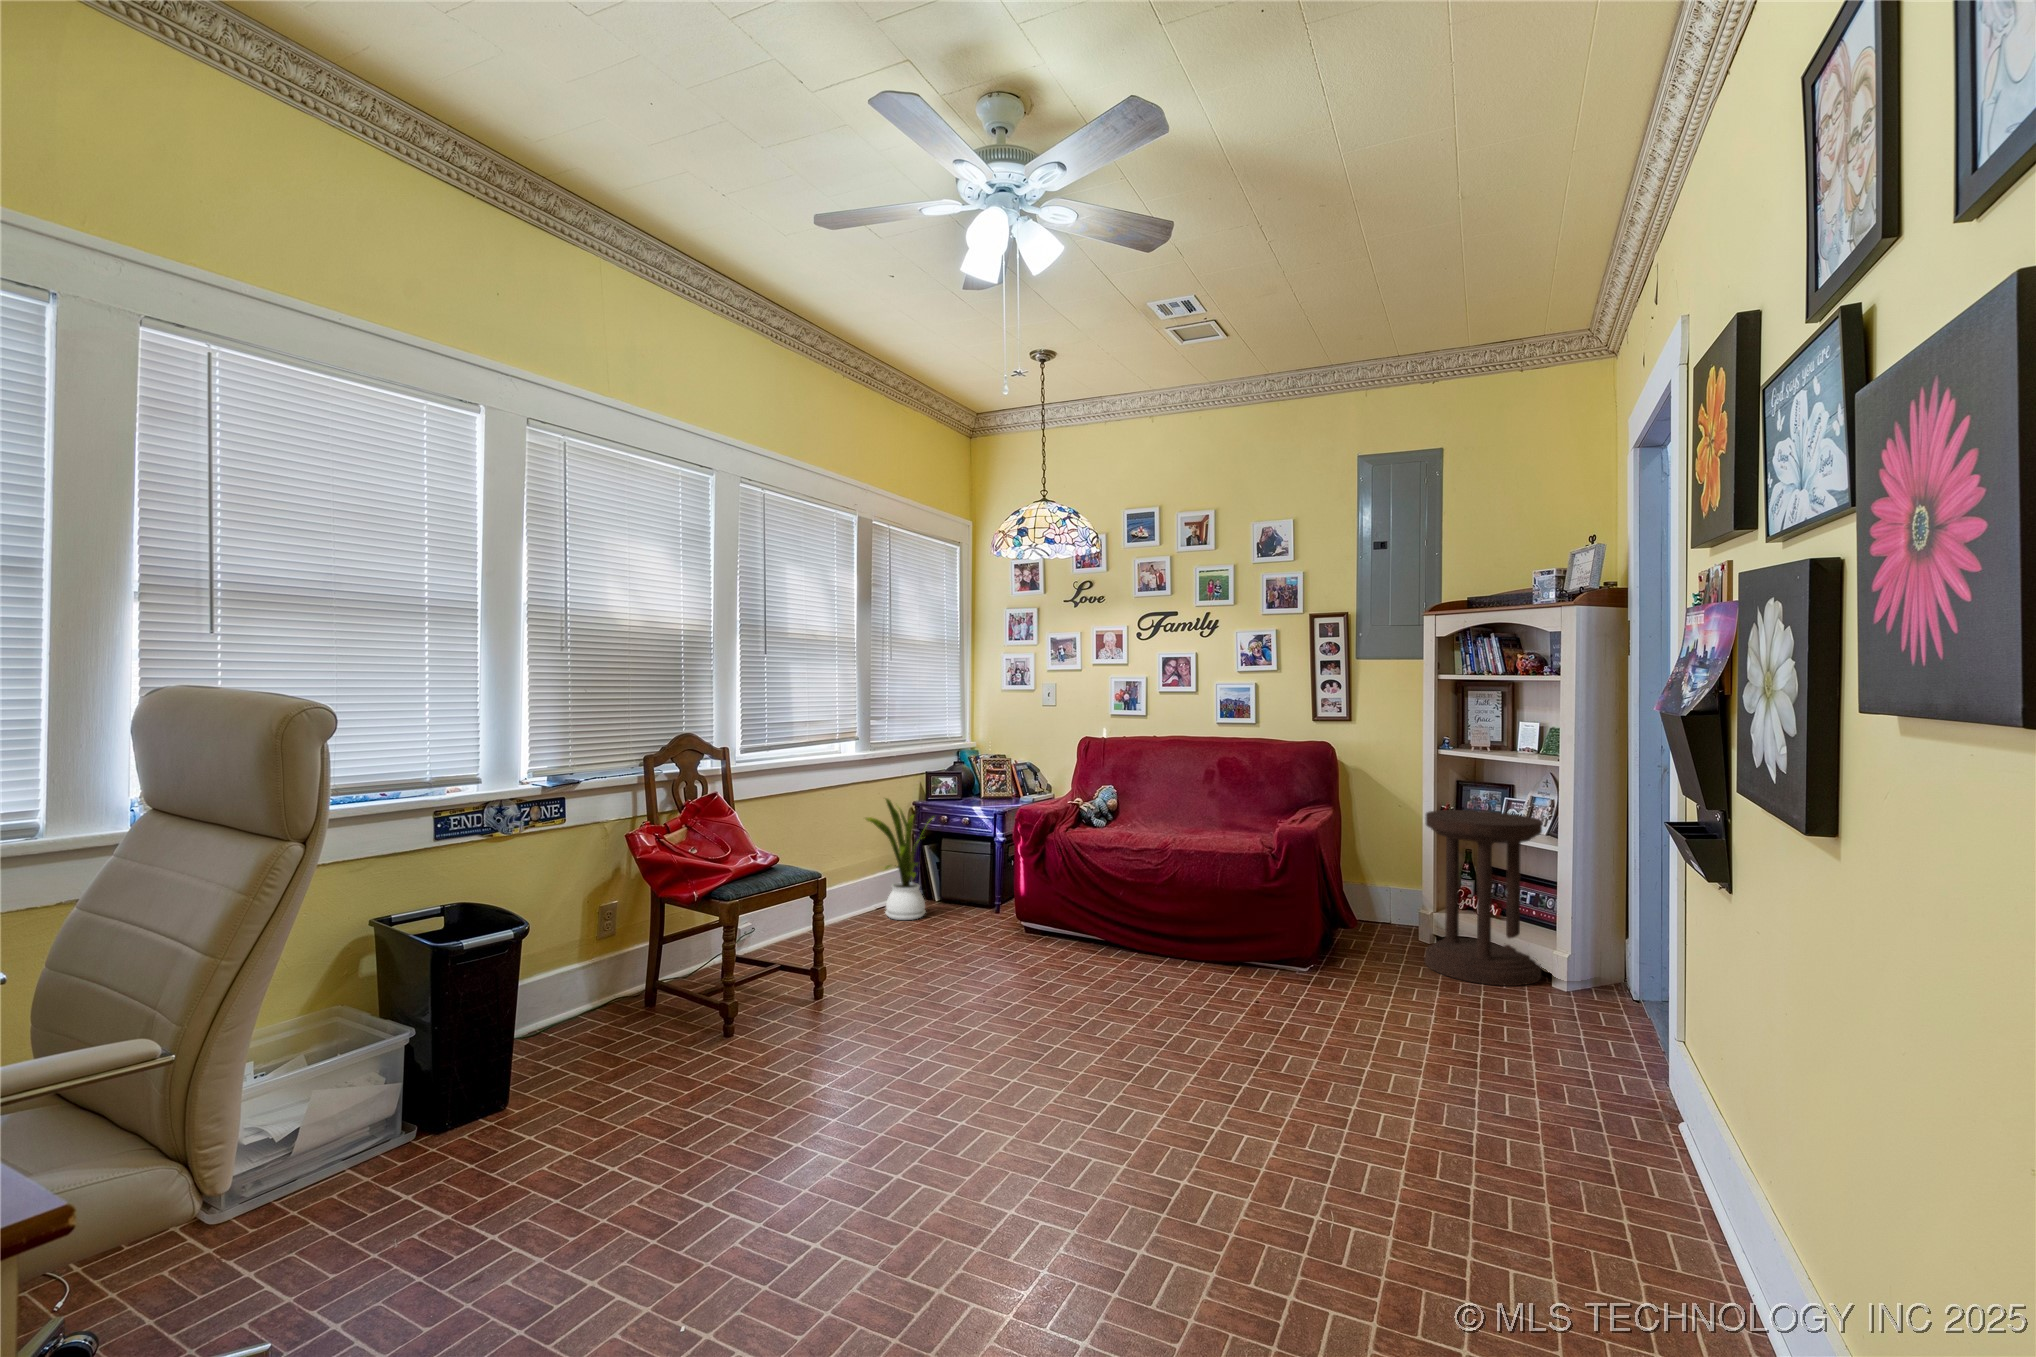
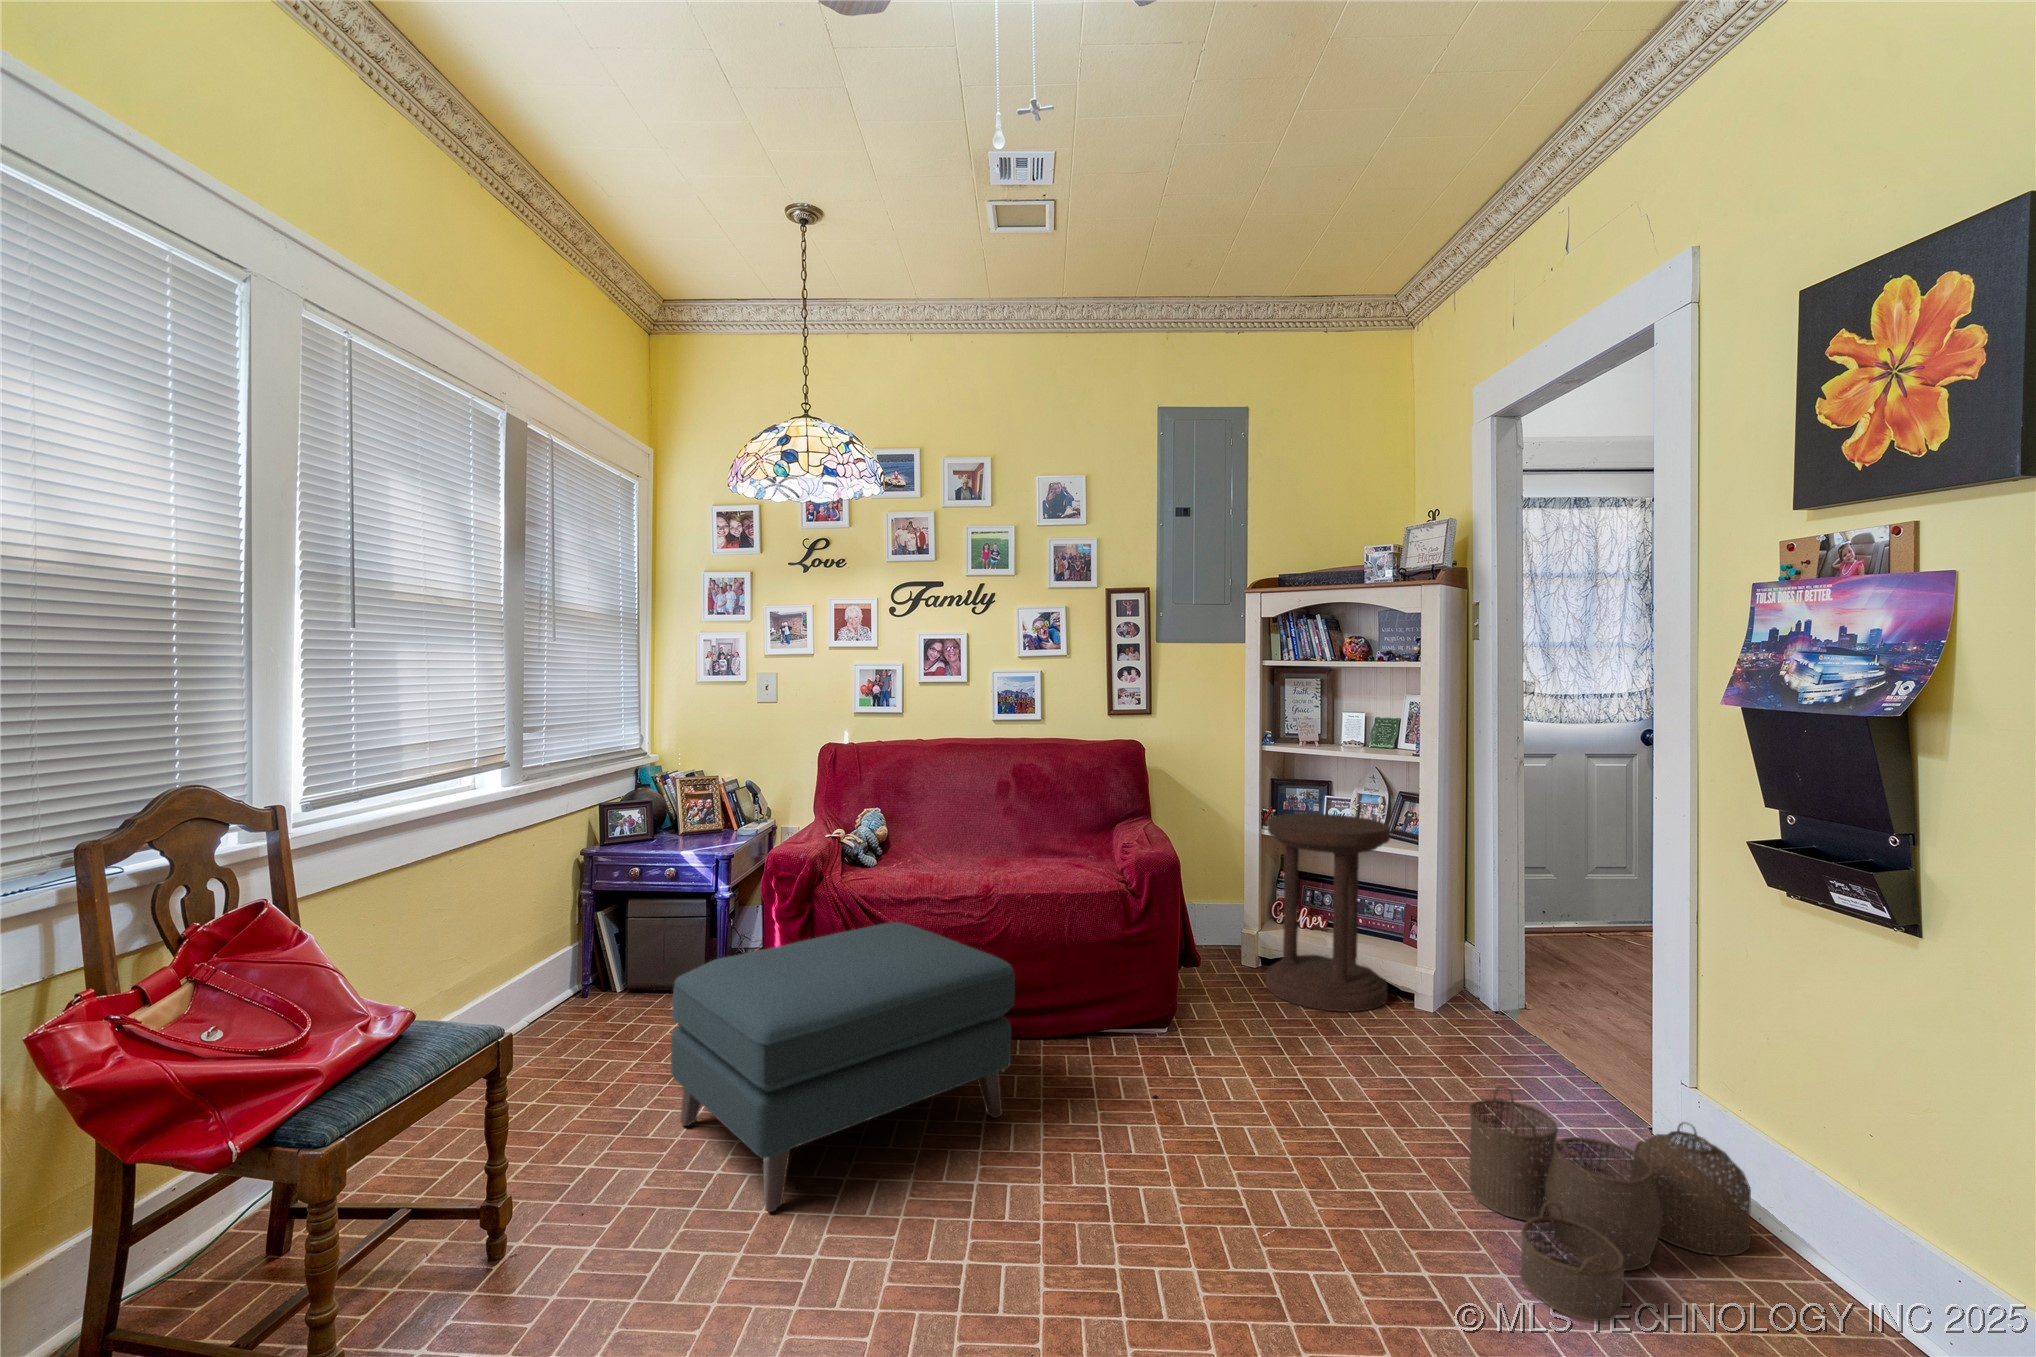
house plant: present [866,798,933,920] -> none [518,854,638,1035]
ottoman: none [925,859,1140,1011] -> present [671,922,1015,1212]
woven basket: none [1427,1014,1682,1163] -> present [1469,1086,1751,1321]

